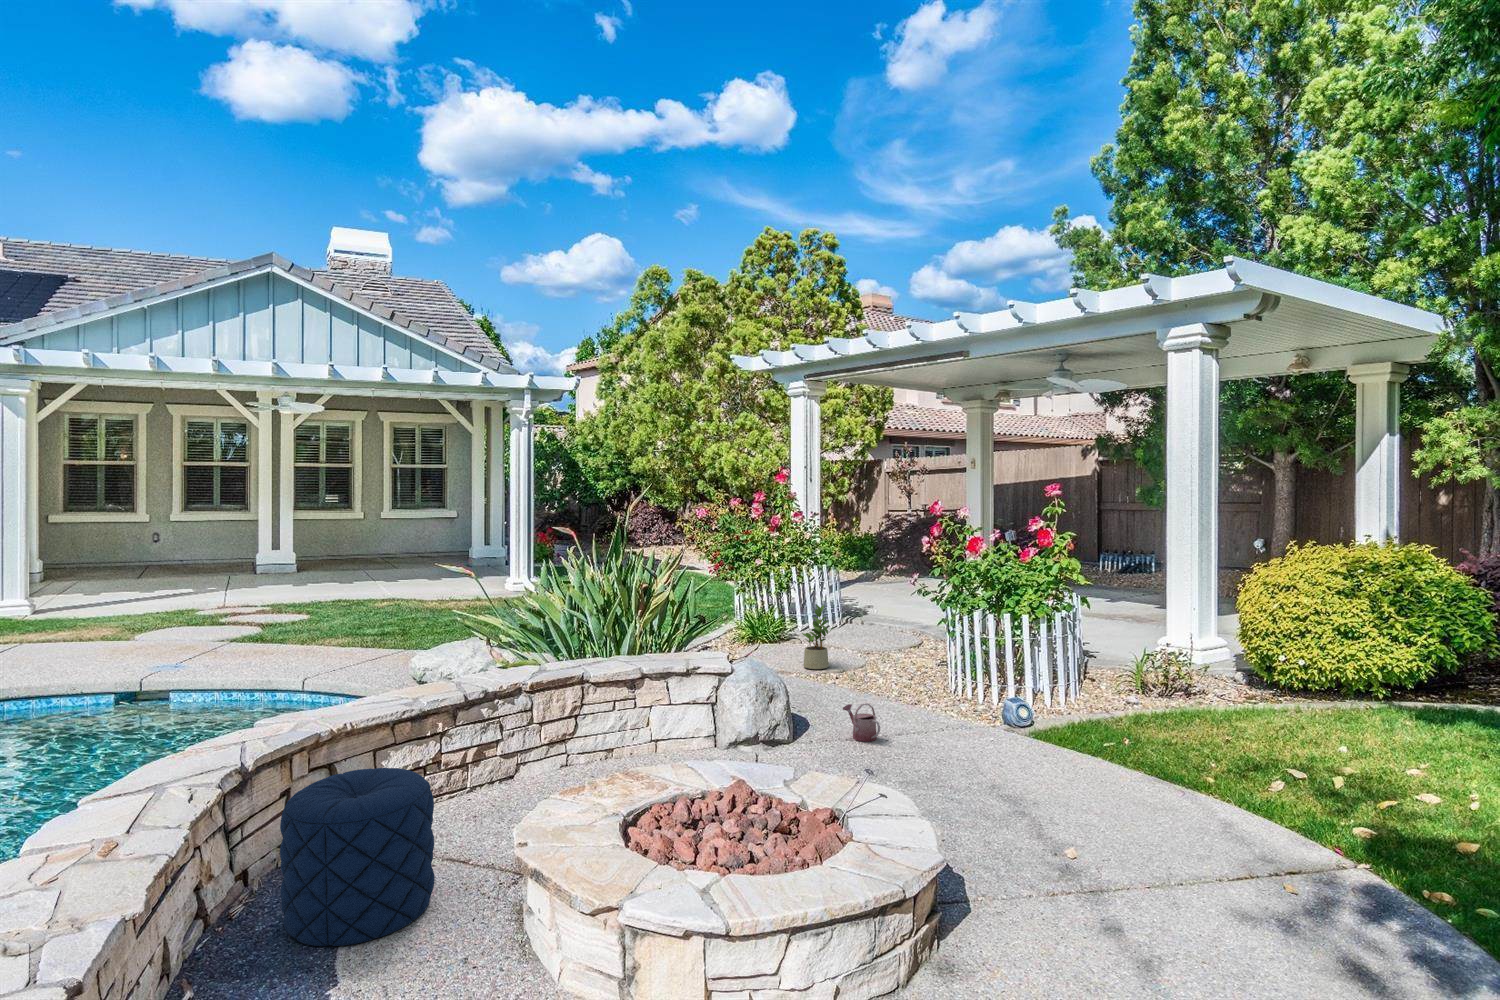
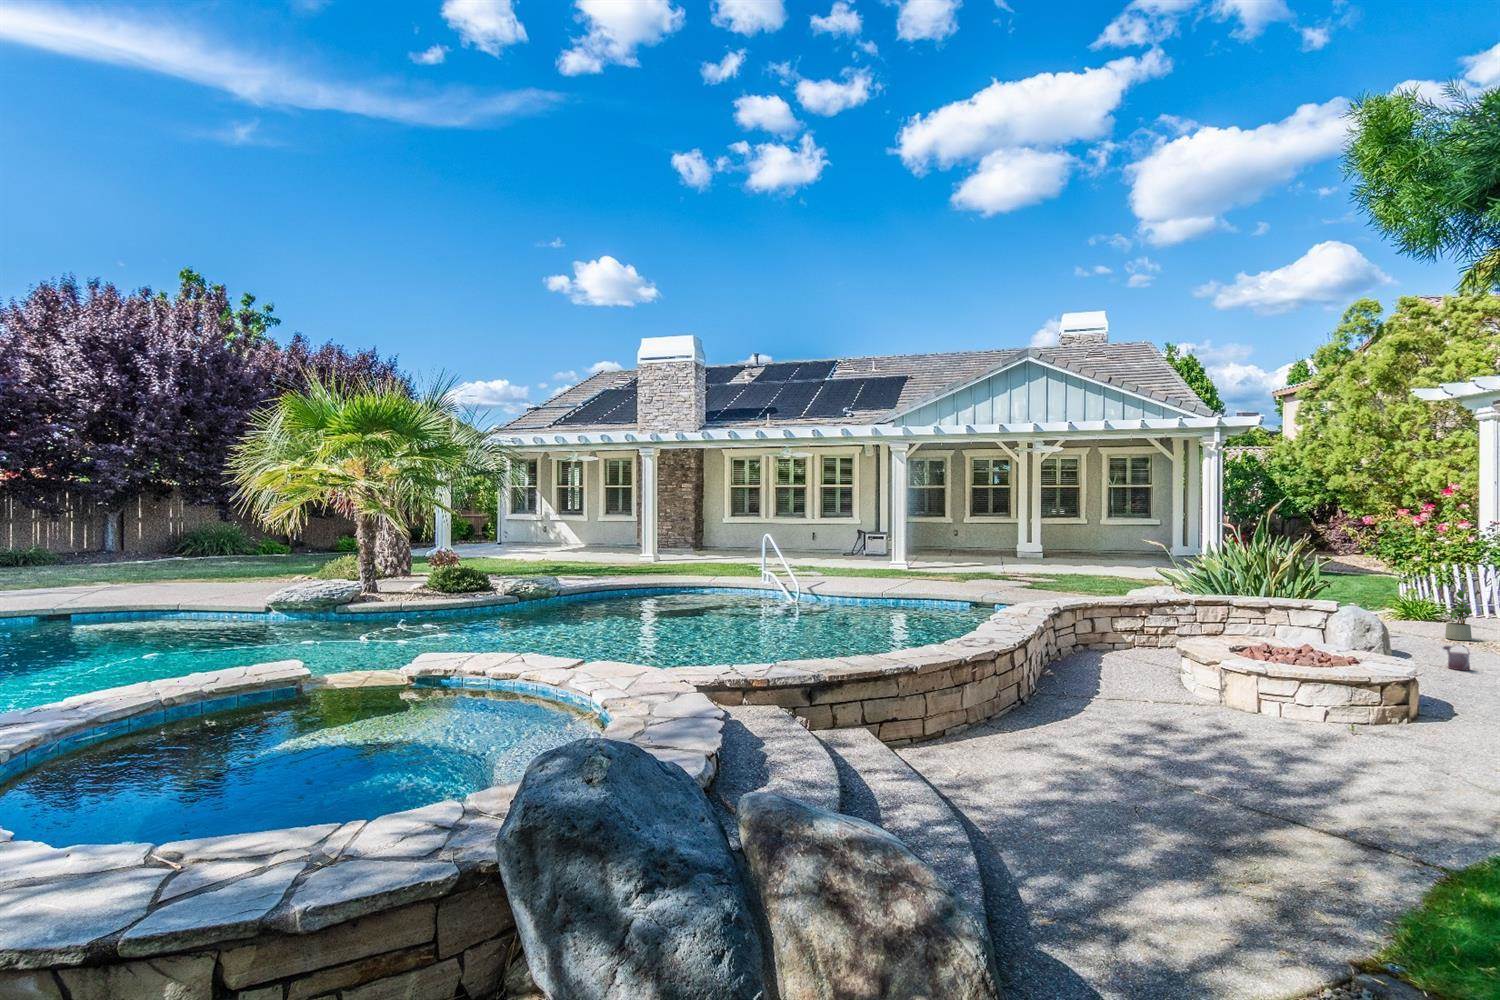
pouf: present [280,768,434,946] -> none [1076,611,1141,673]

